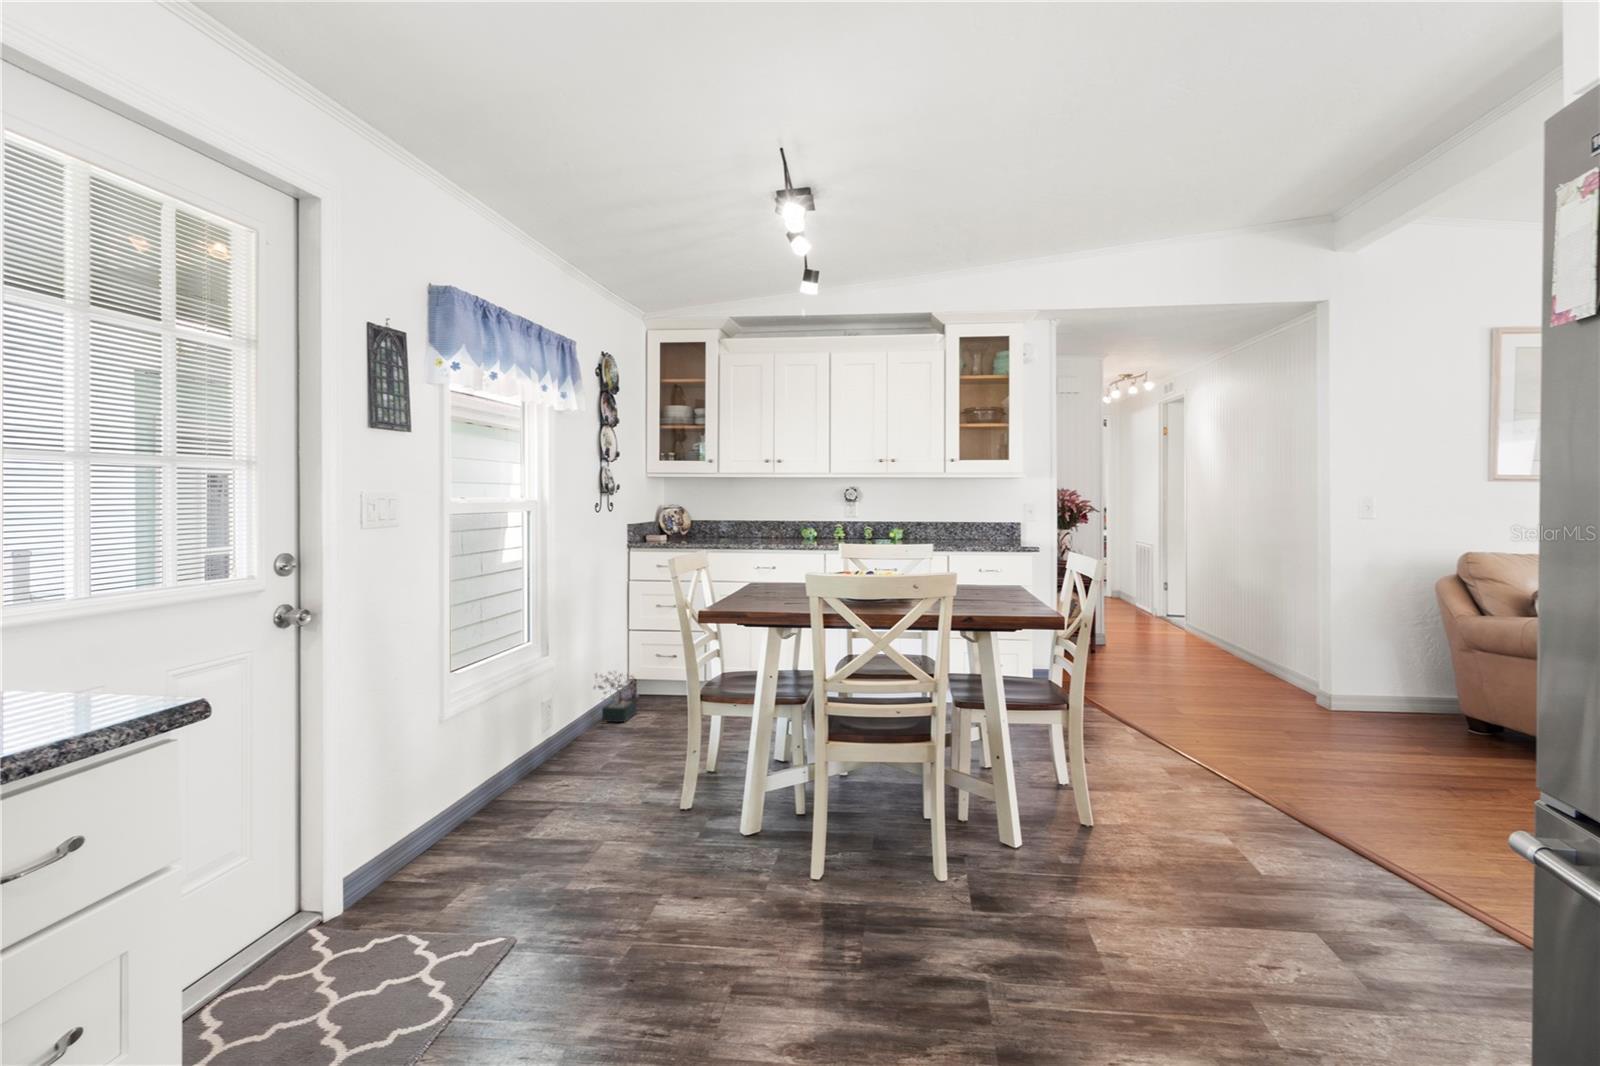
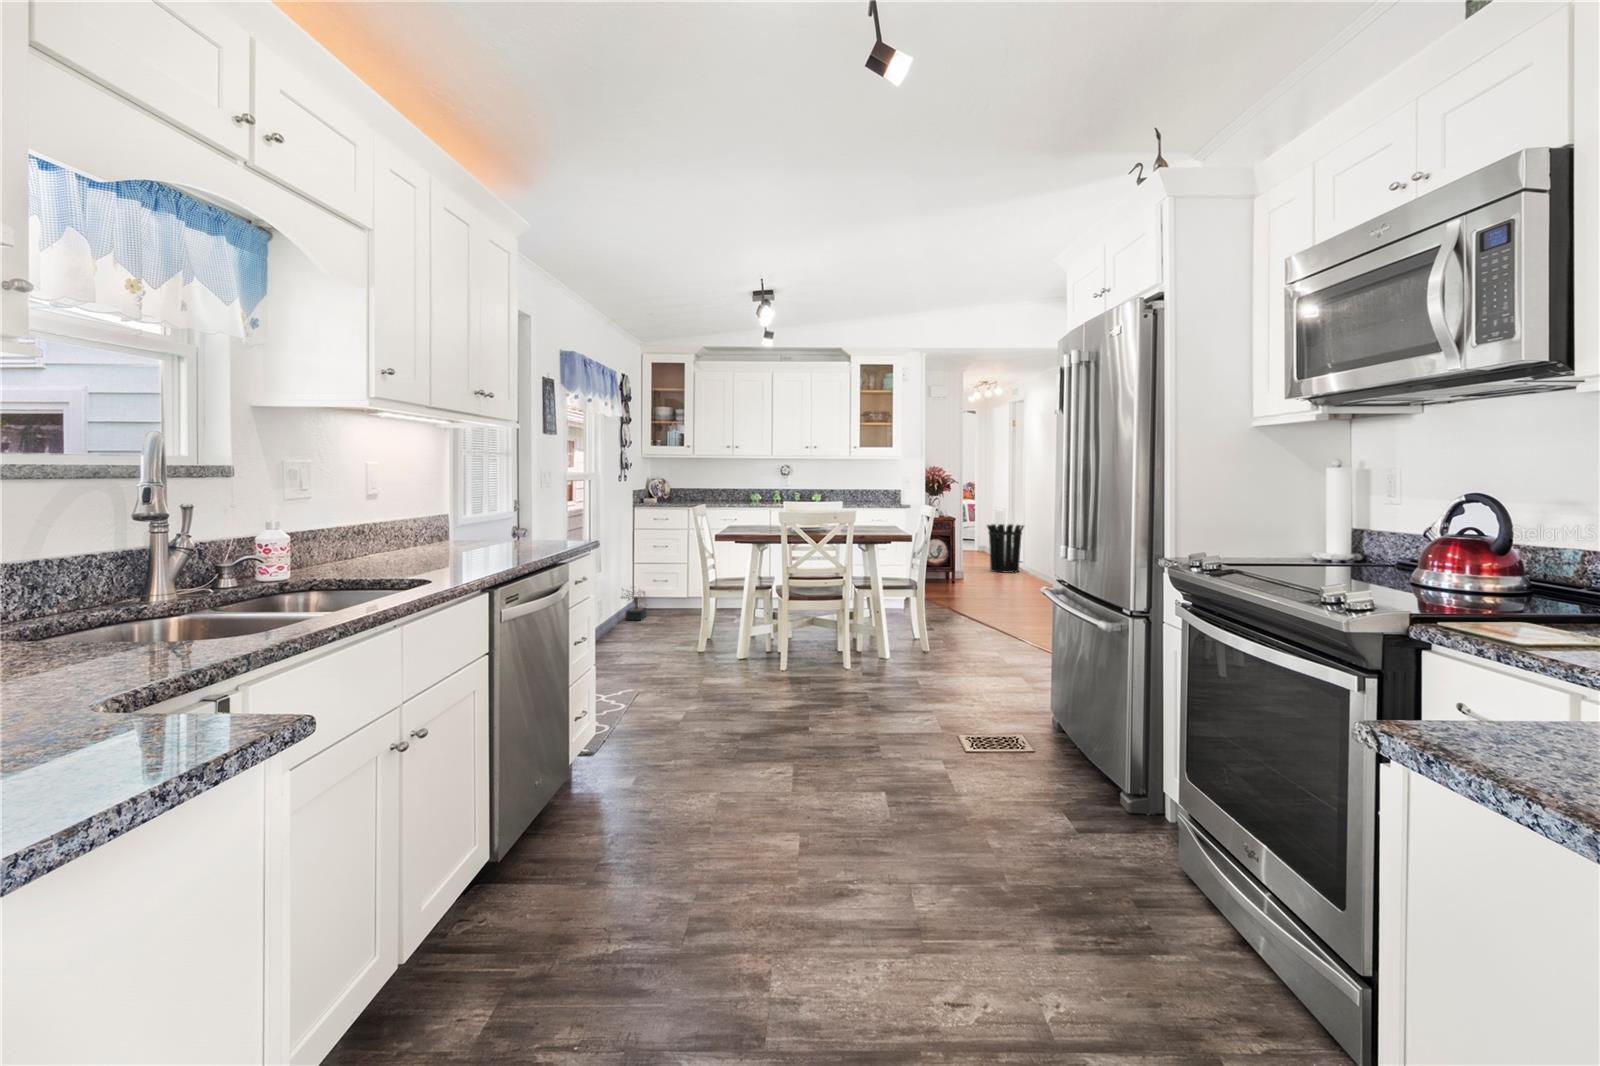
waste bin: none [1133,565,1189,633] -> present [987,524,1024,573]

